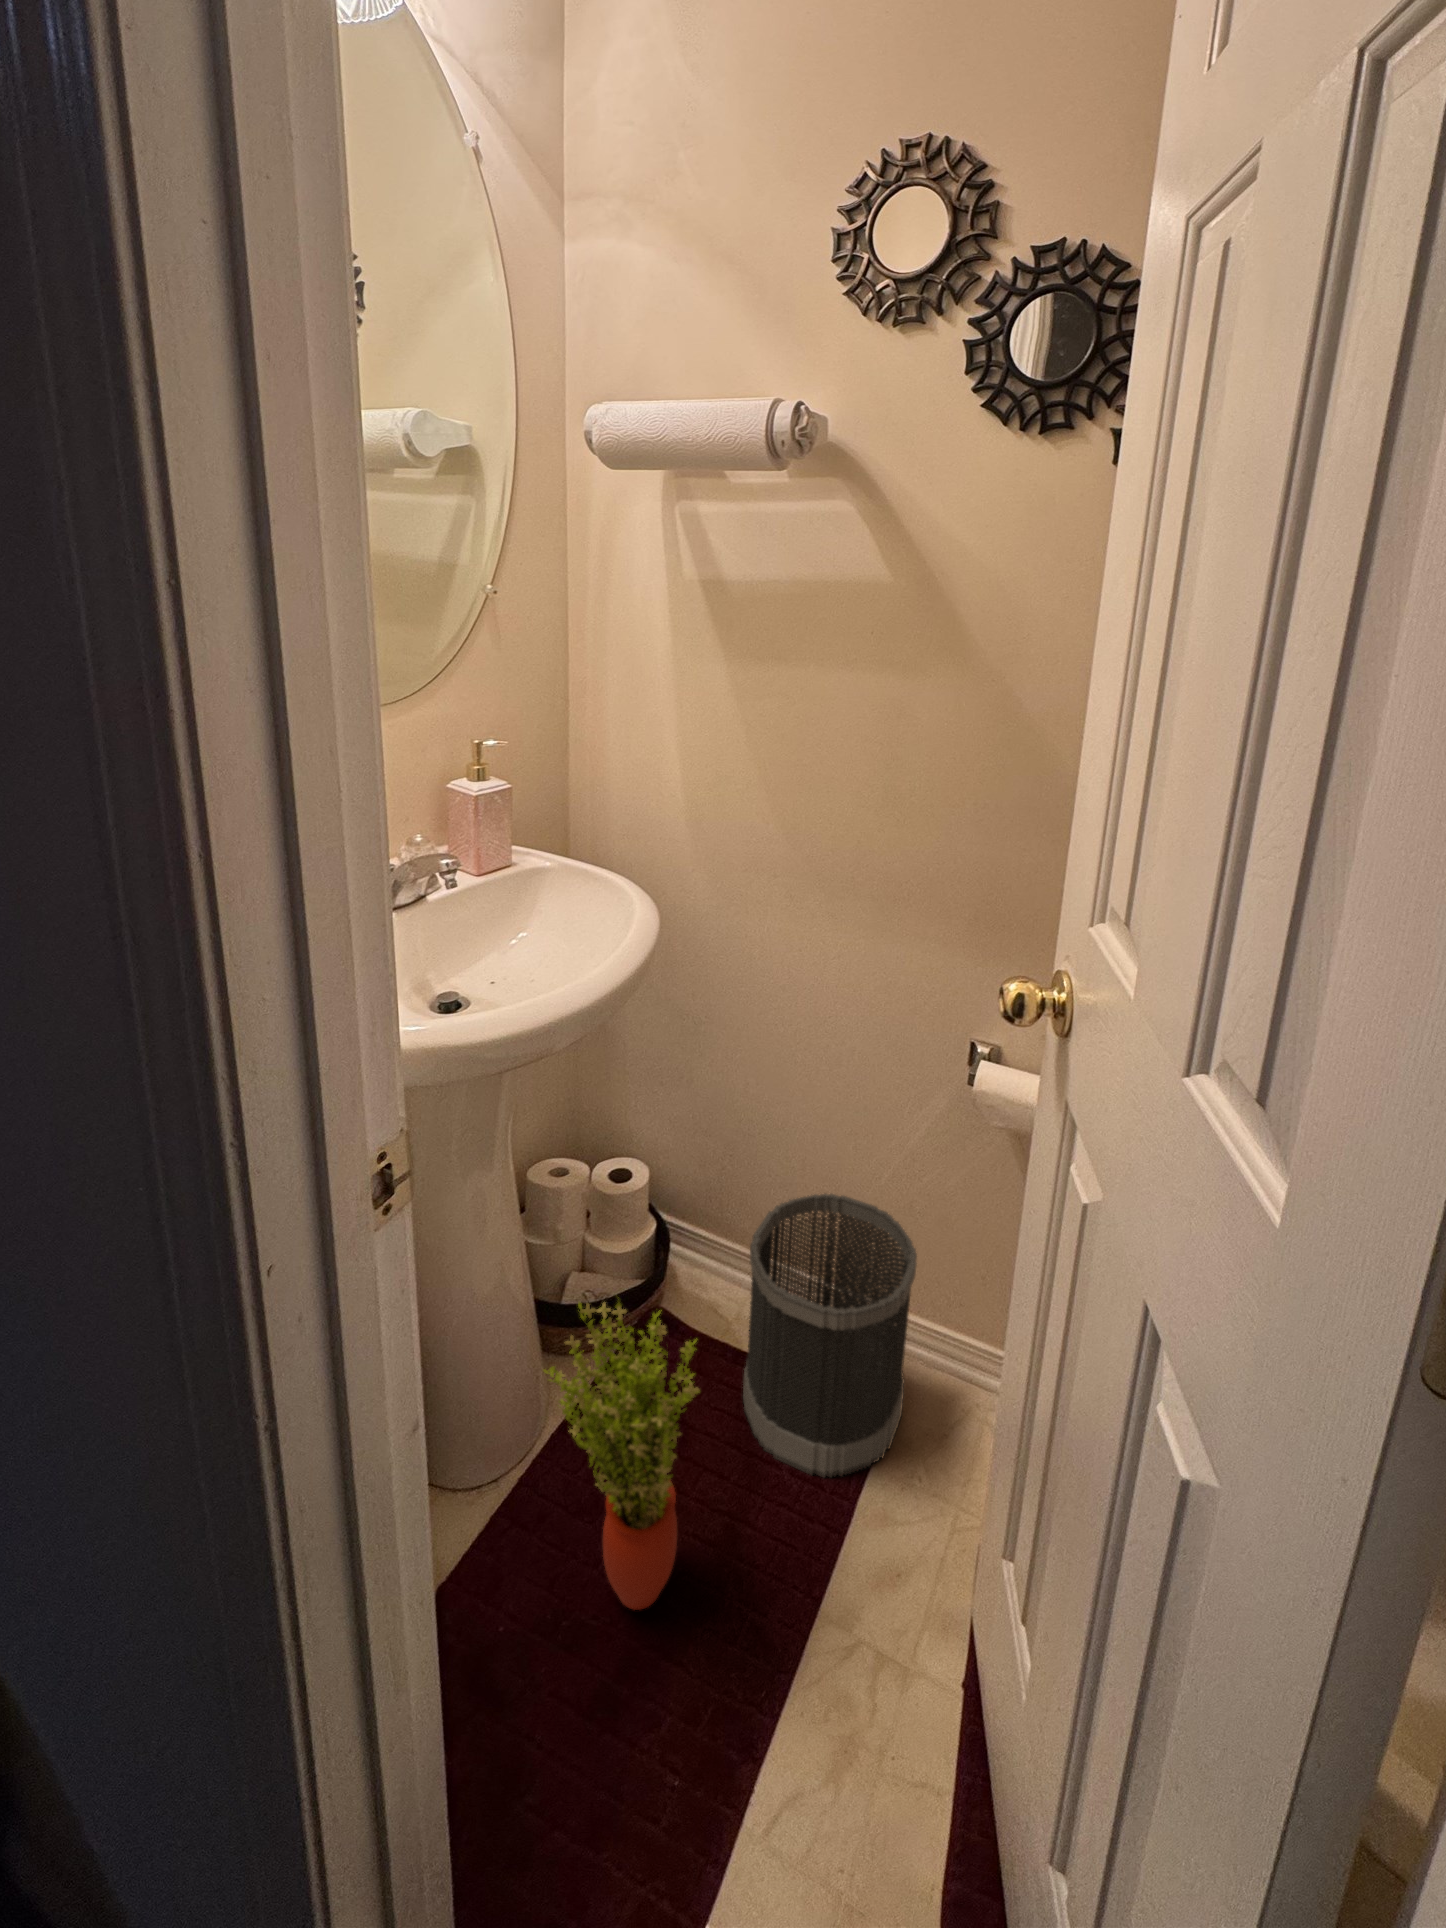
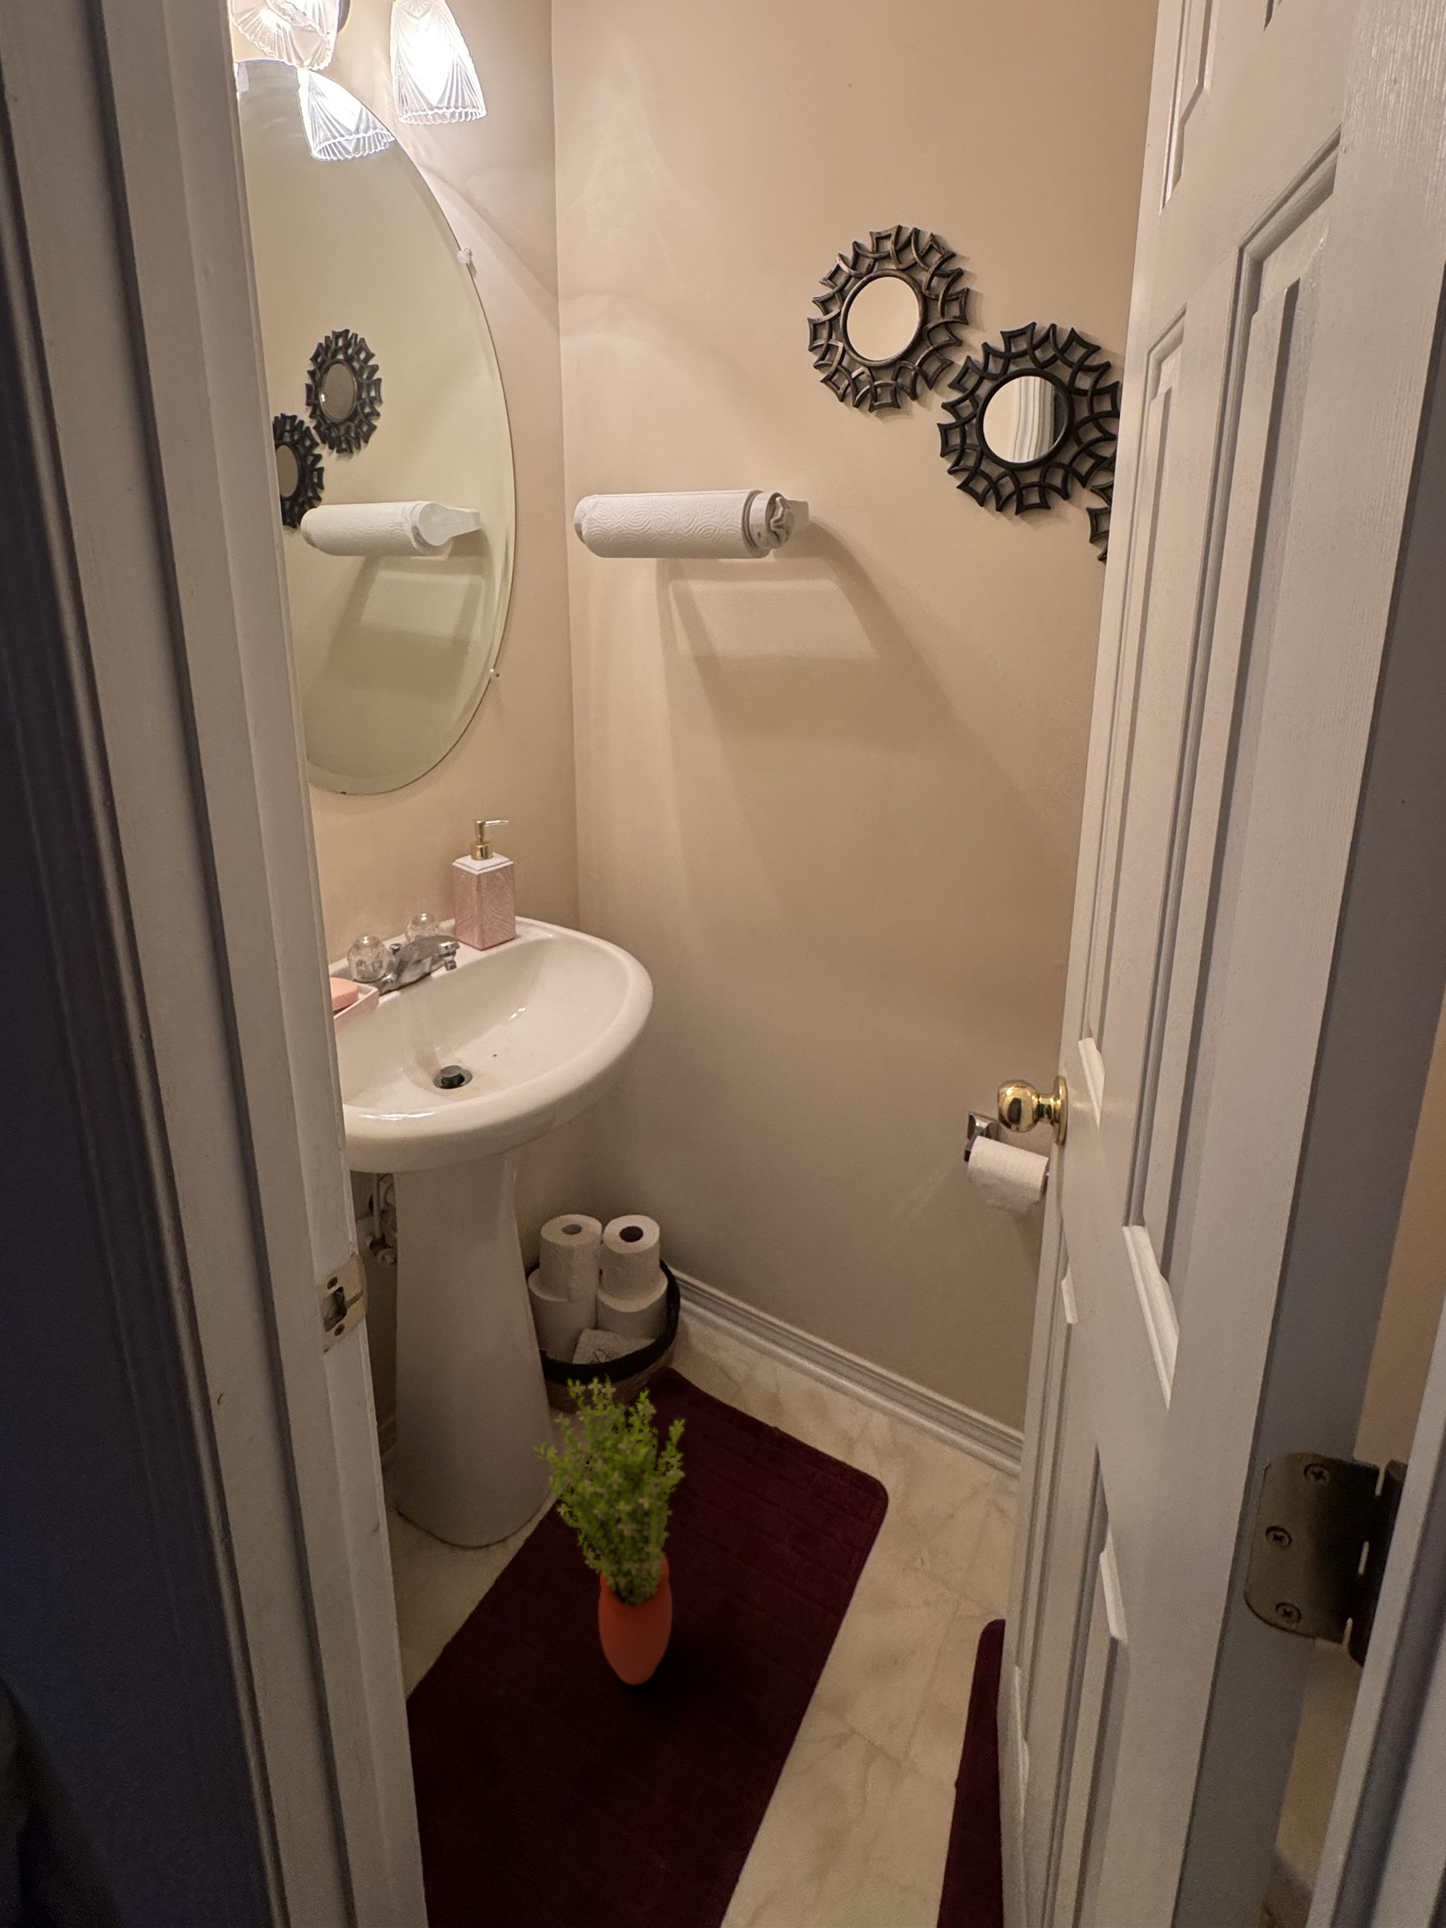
wastebasket: present [743,1194,917,1477] -> none [747,1260,917,1554]

